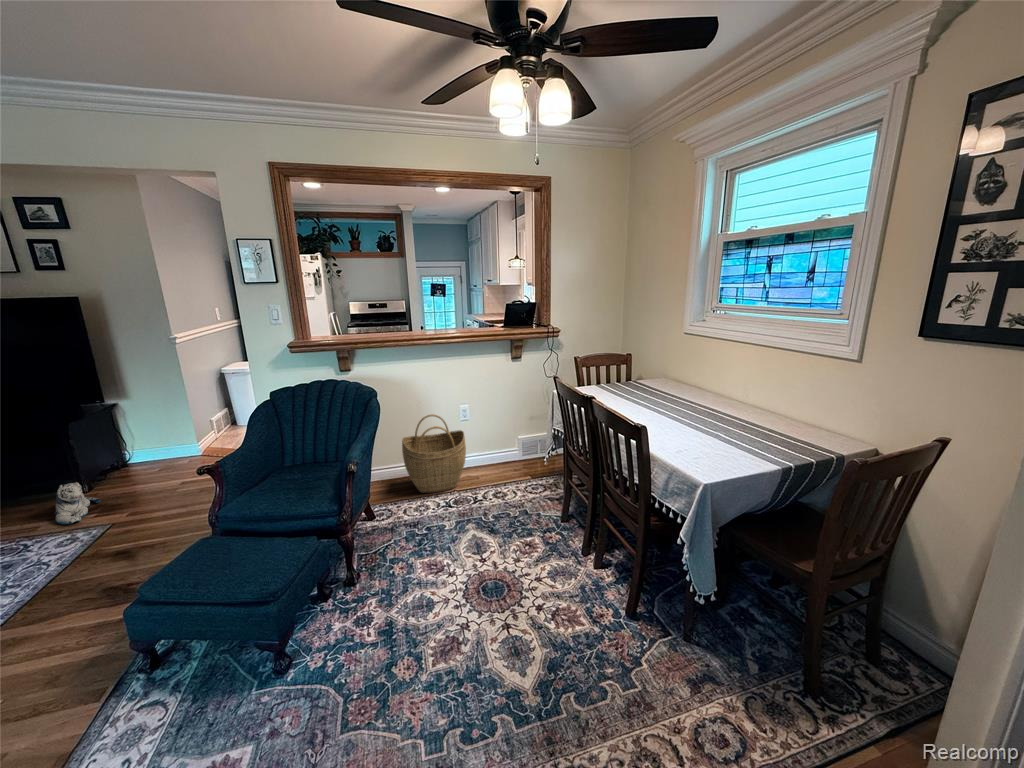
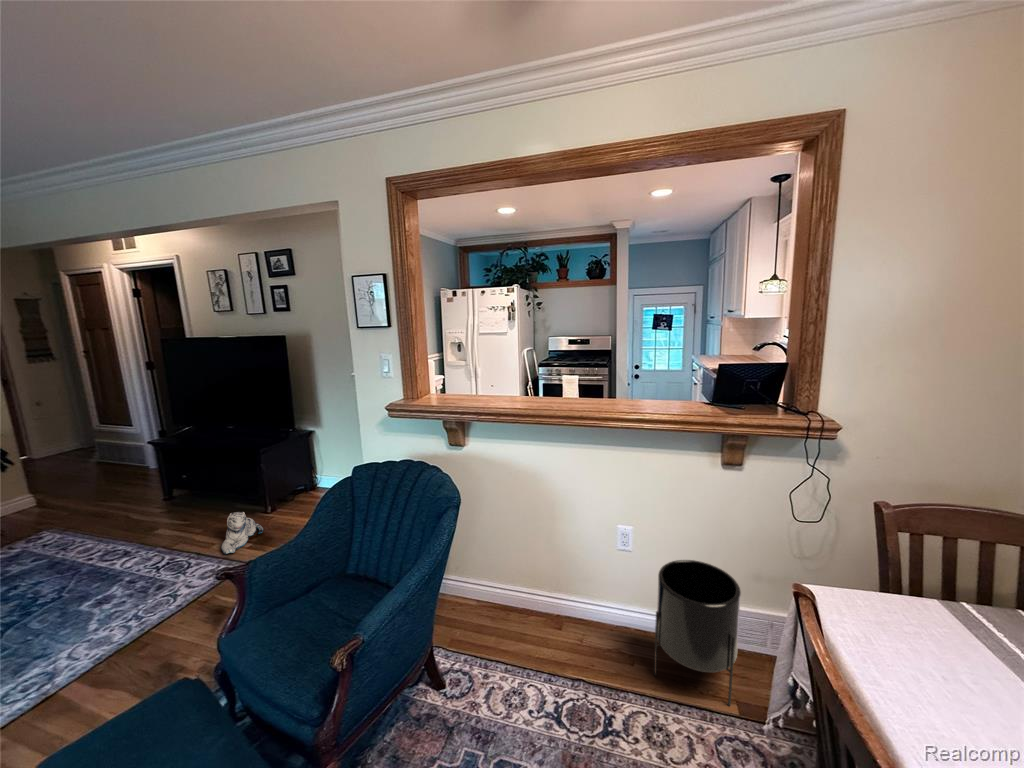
planter: none [487,413,527,478] -> present [654,560,741,706]
woven basket: present [402,414,466,493] -> none [511,534,614,674]

